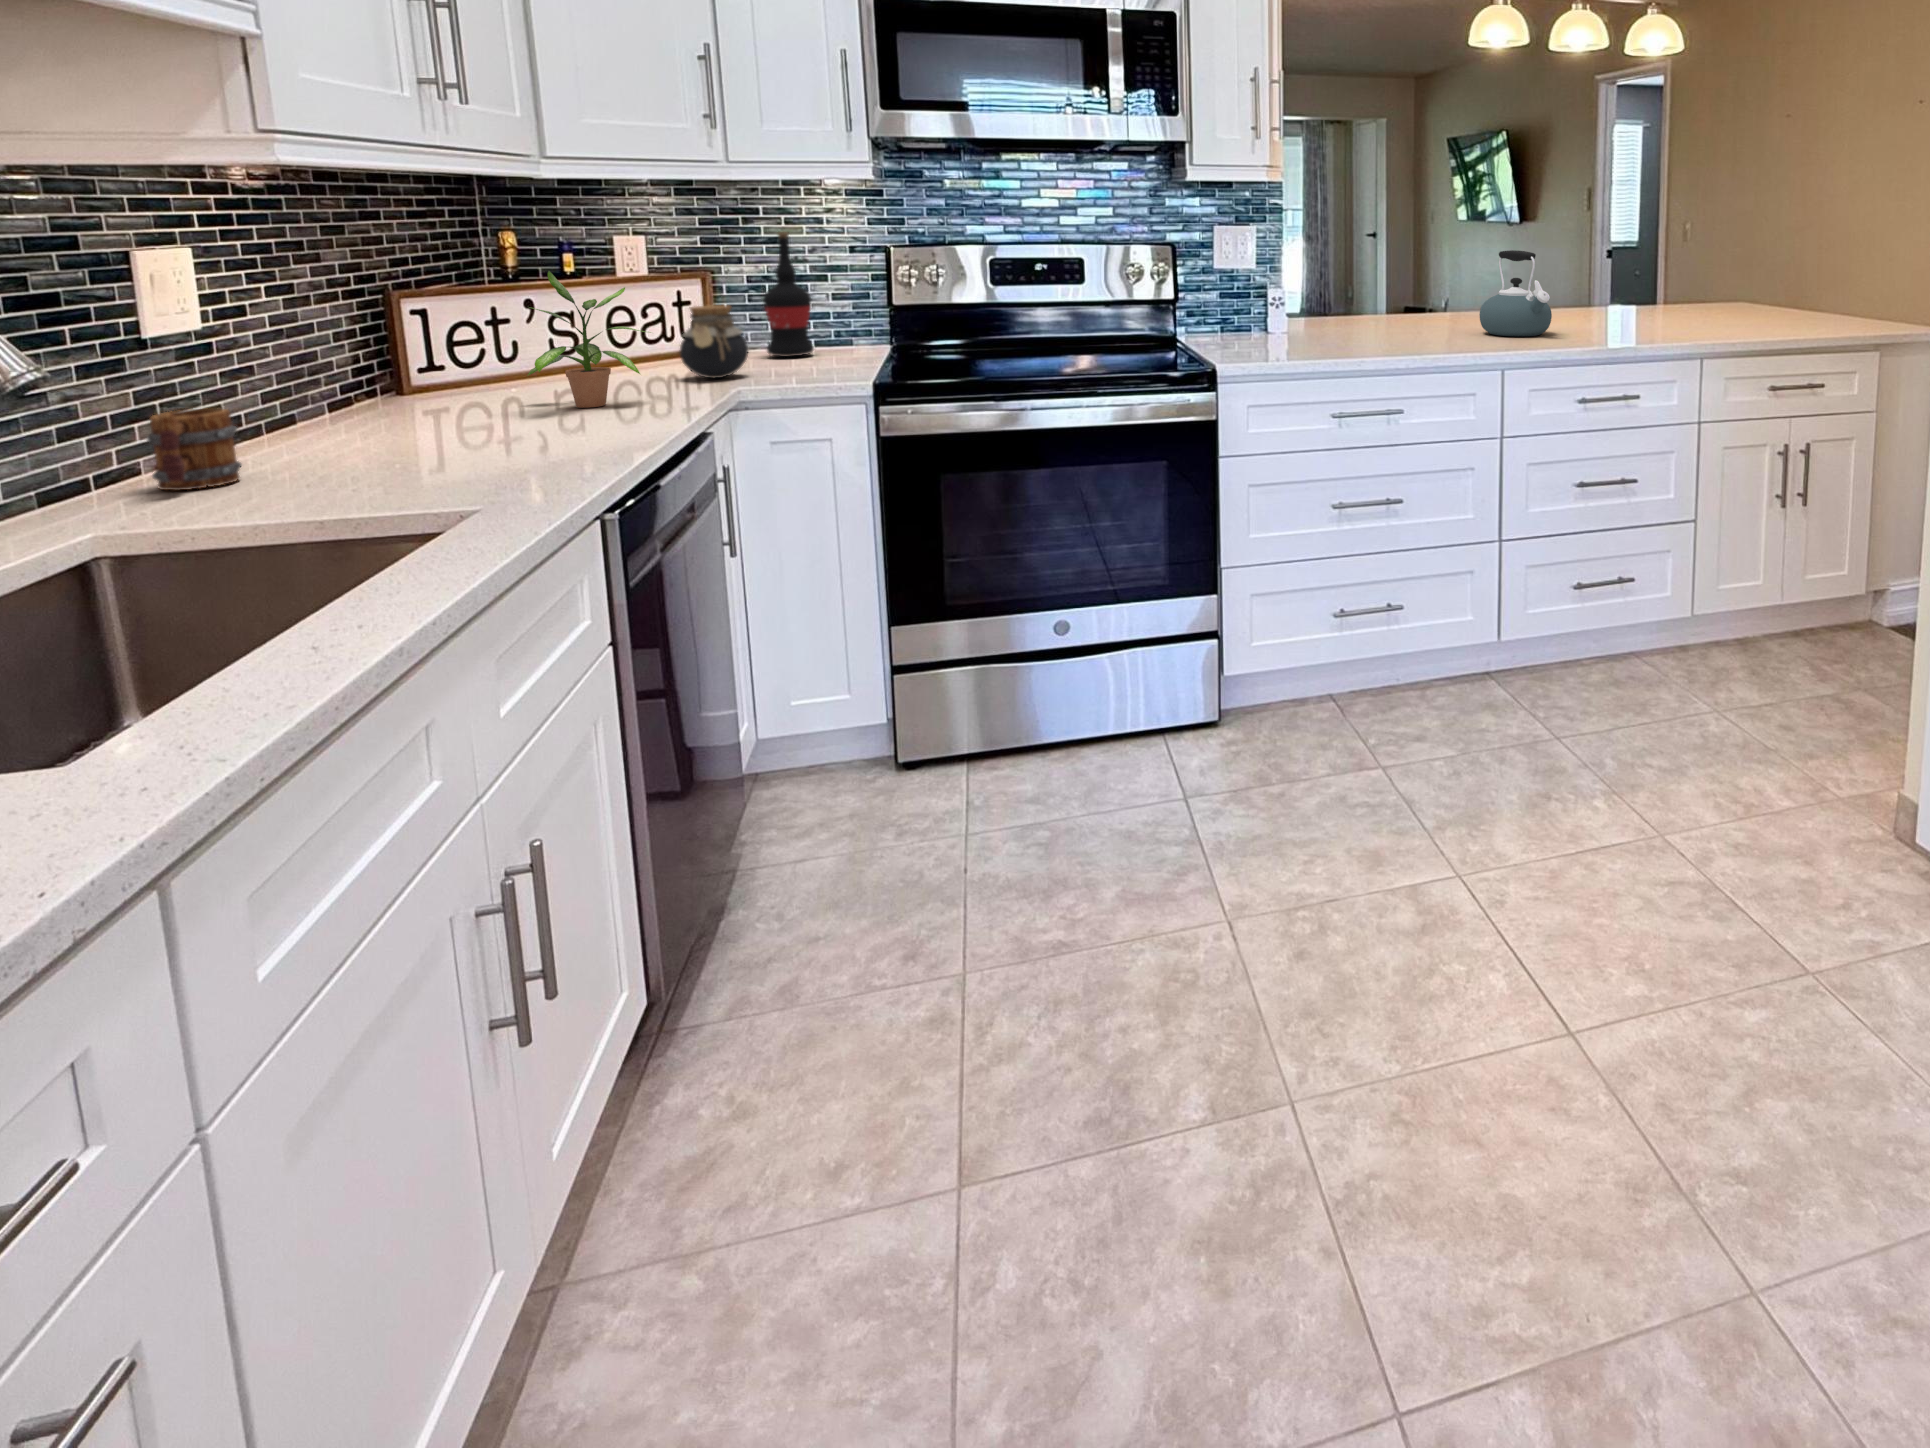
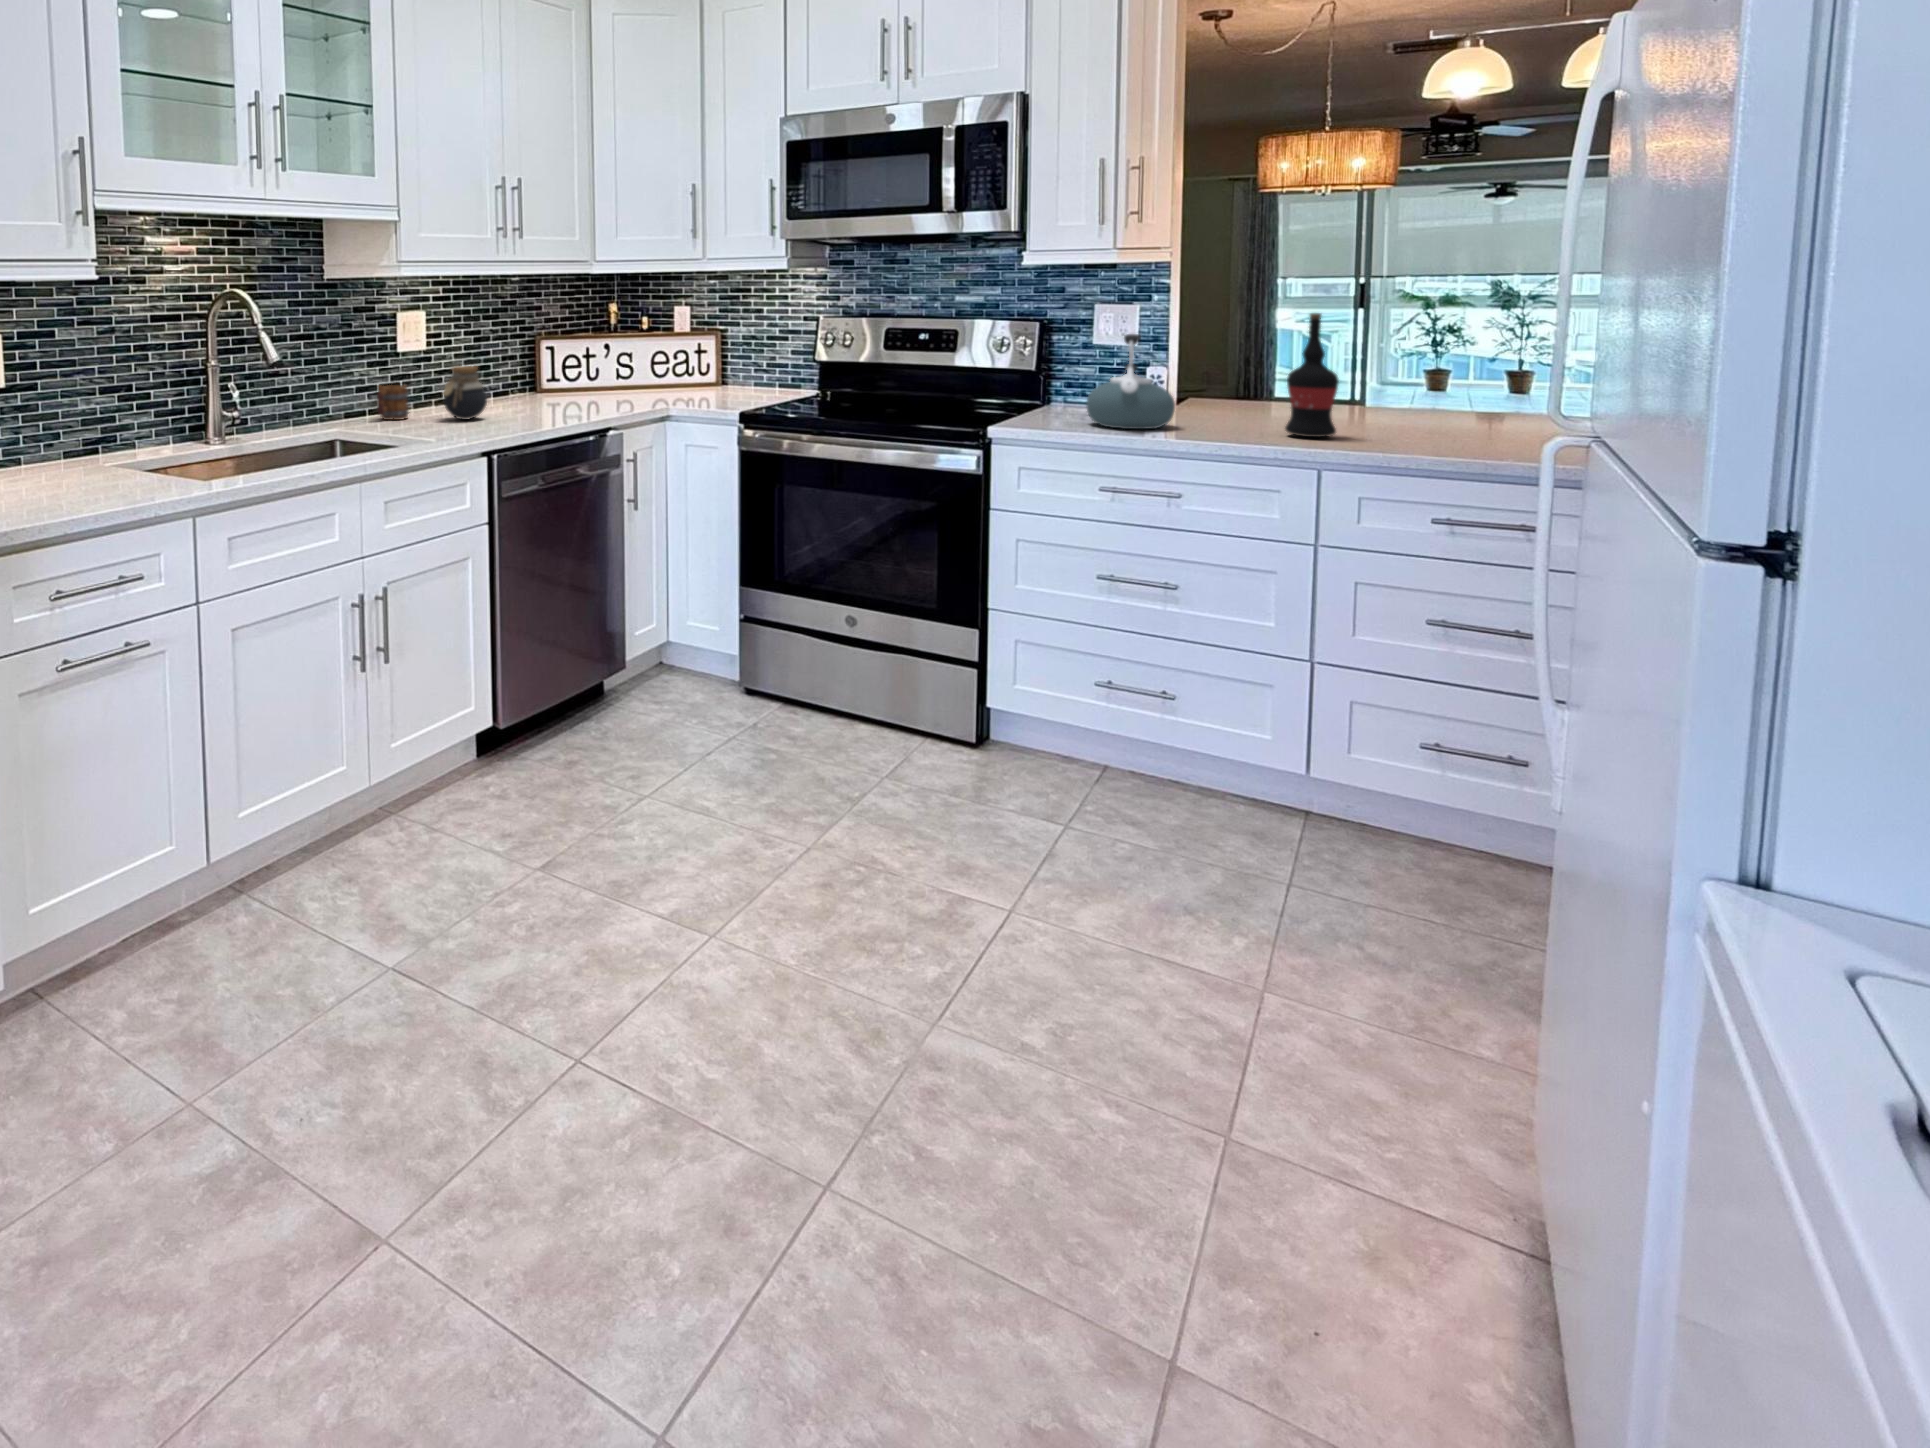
wine bottle: present [763,232,814,357] -> present [1285,313,1339,437]
kettle: present [1479,250,1552,336] -> present [1086,334,1175,429]
potted plant: present [528,271,651,408] -> none [553,327,619,408]
jar: present [680,305,748,378] -> present [443,366,487,420]

